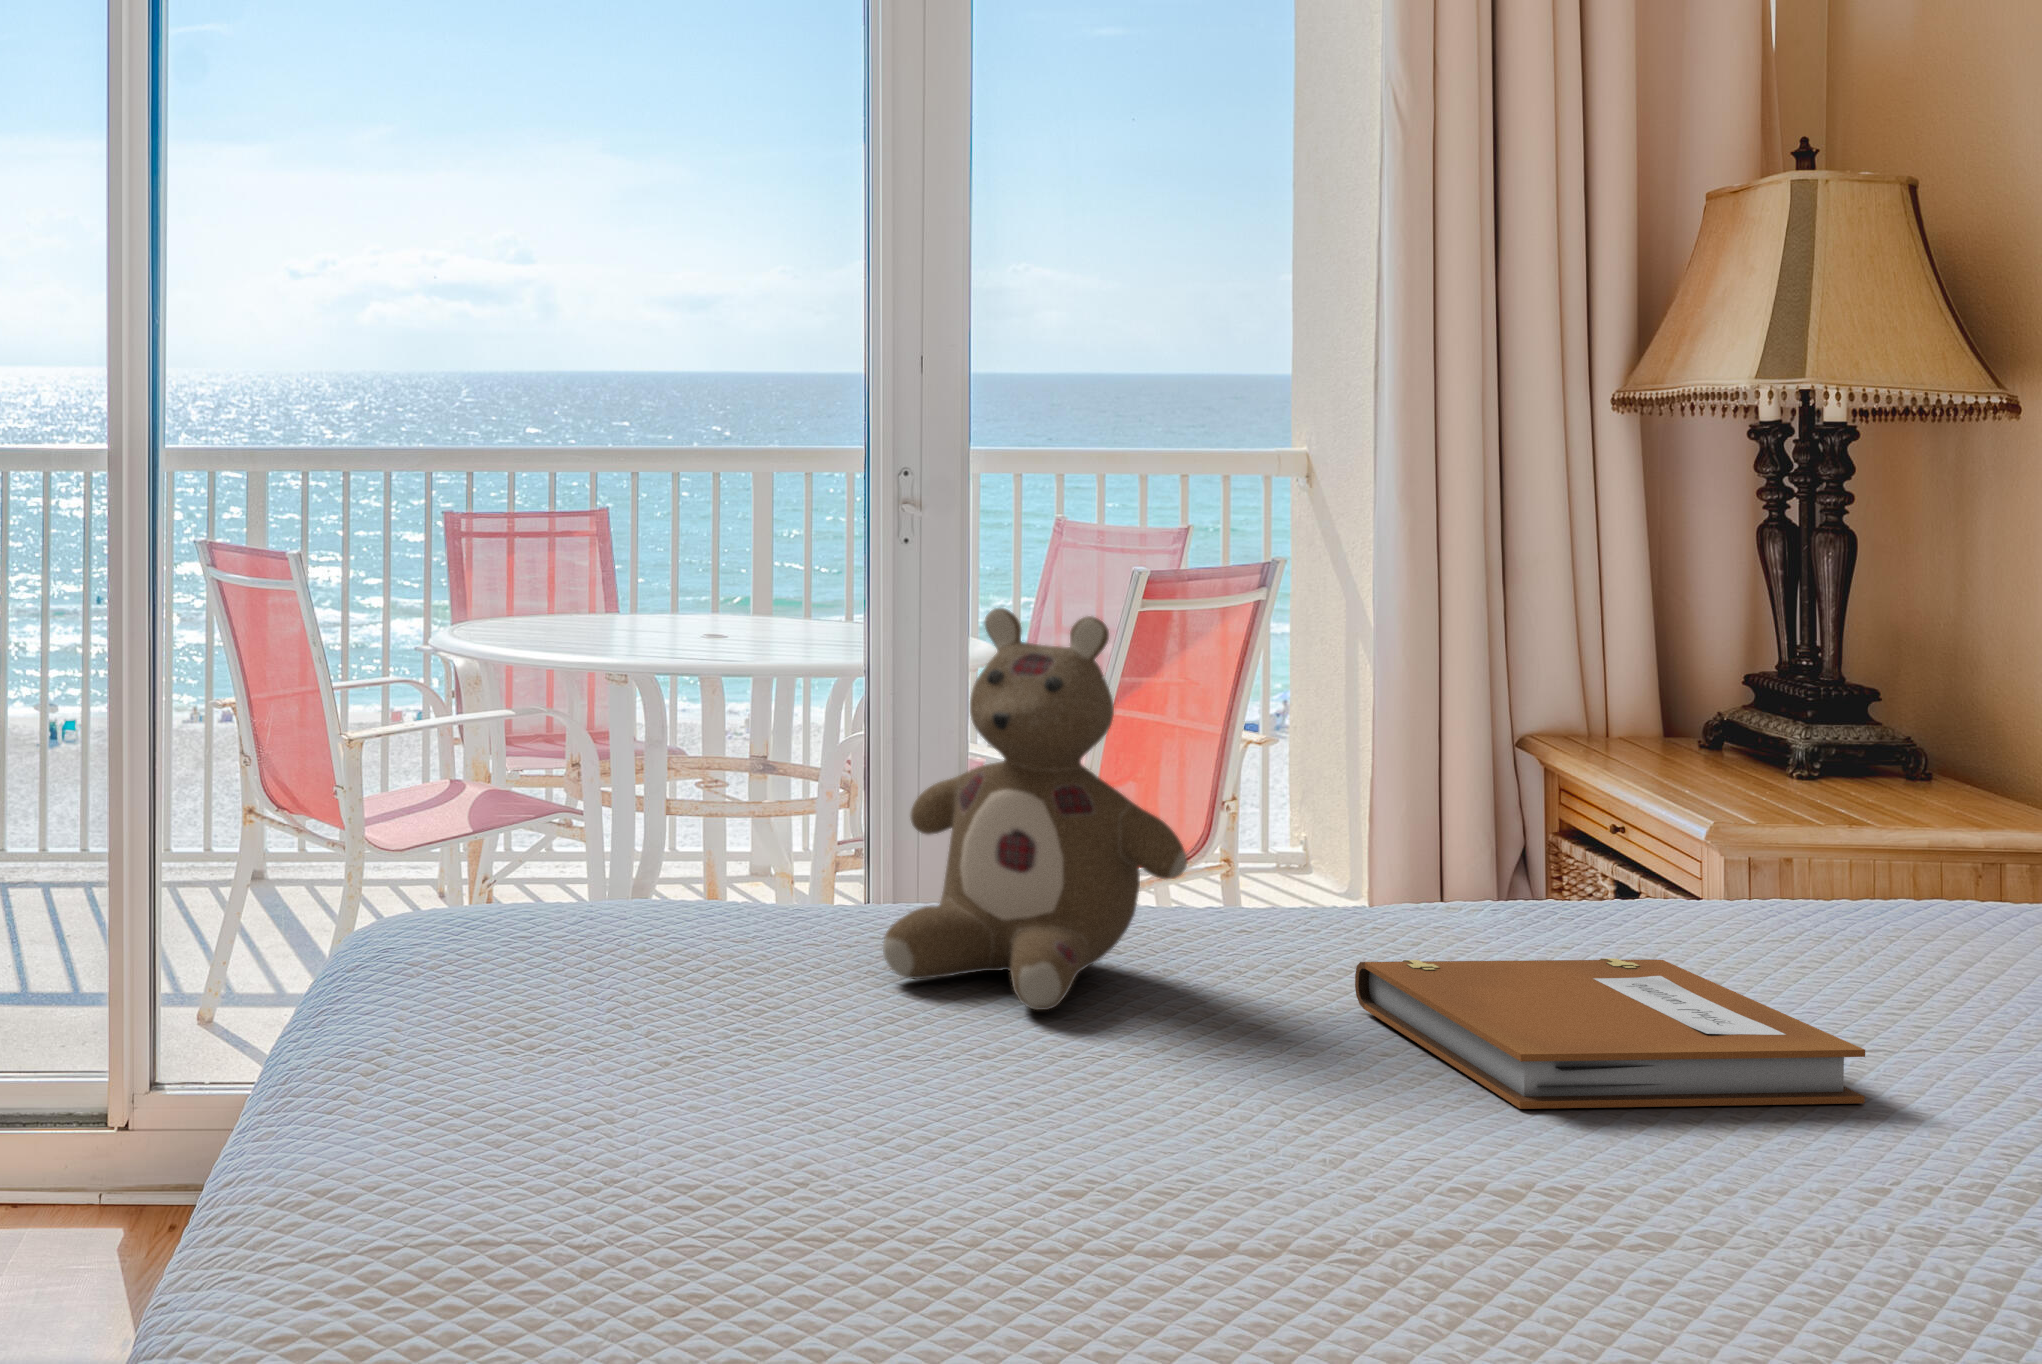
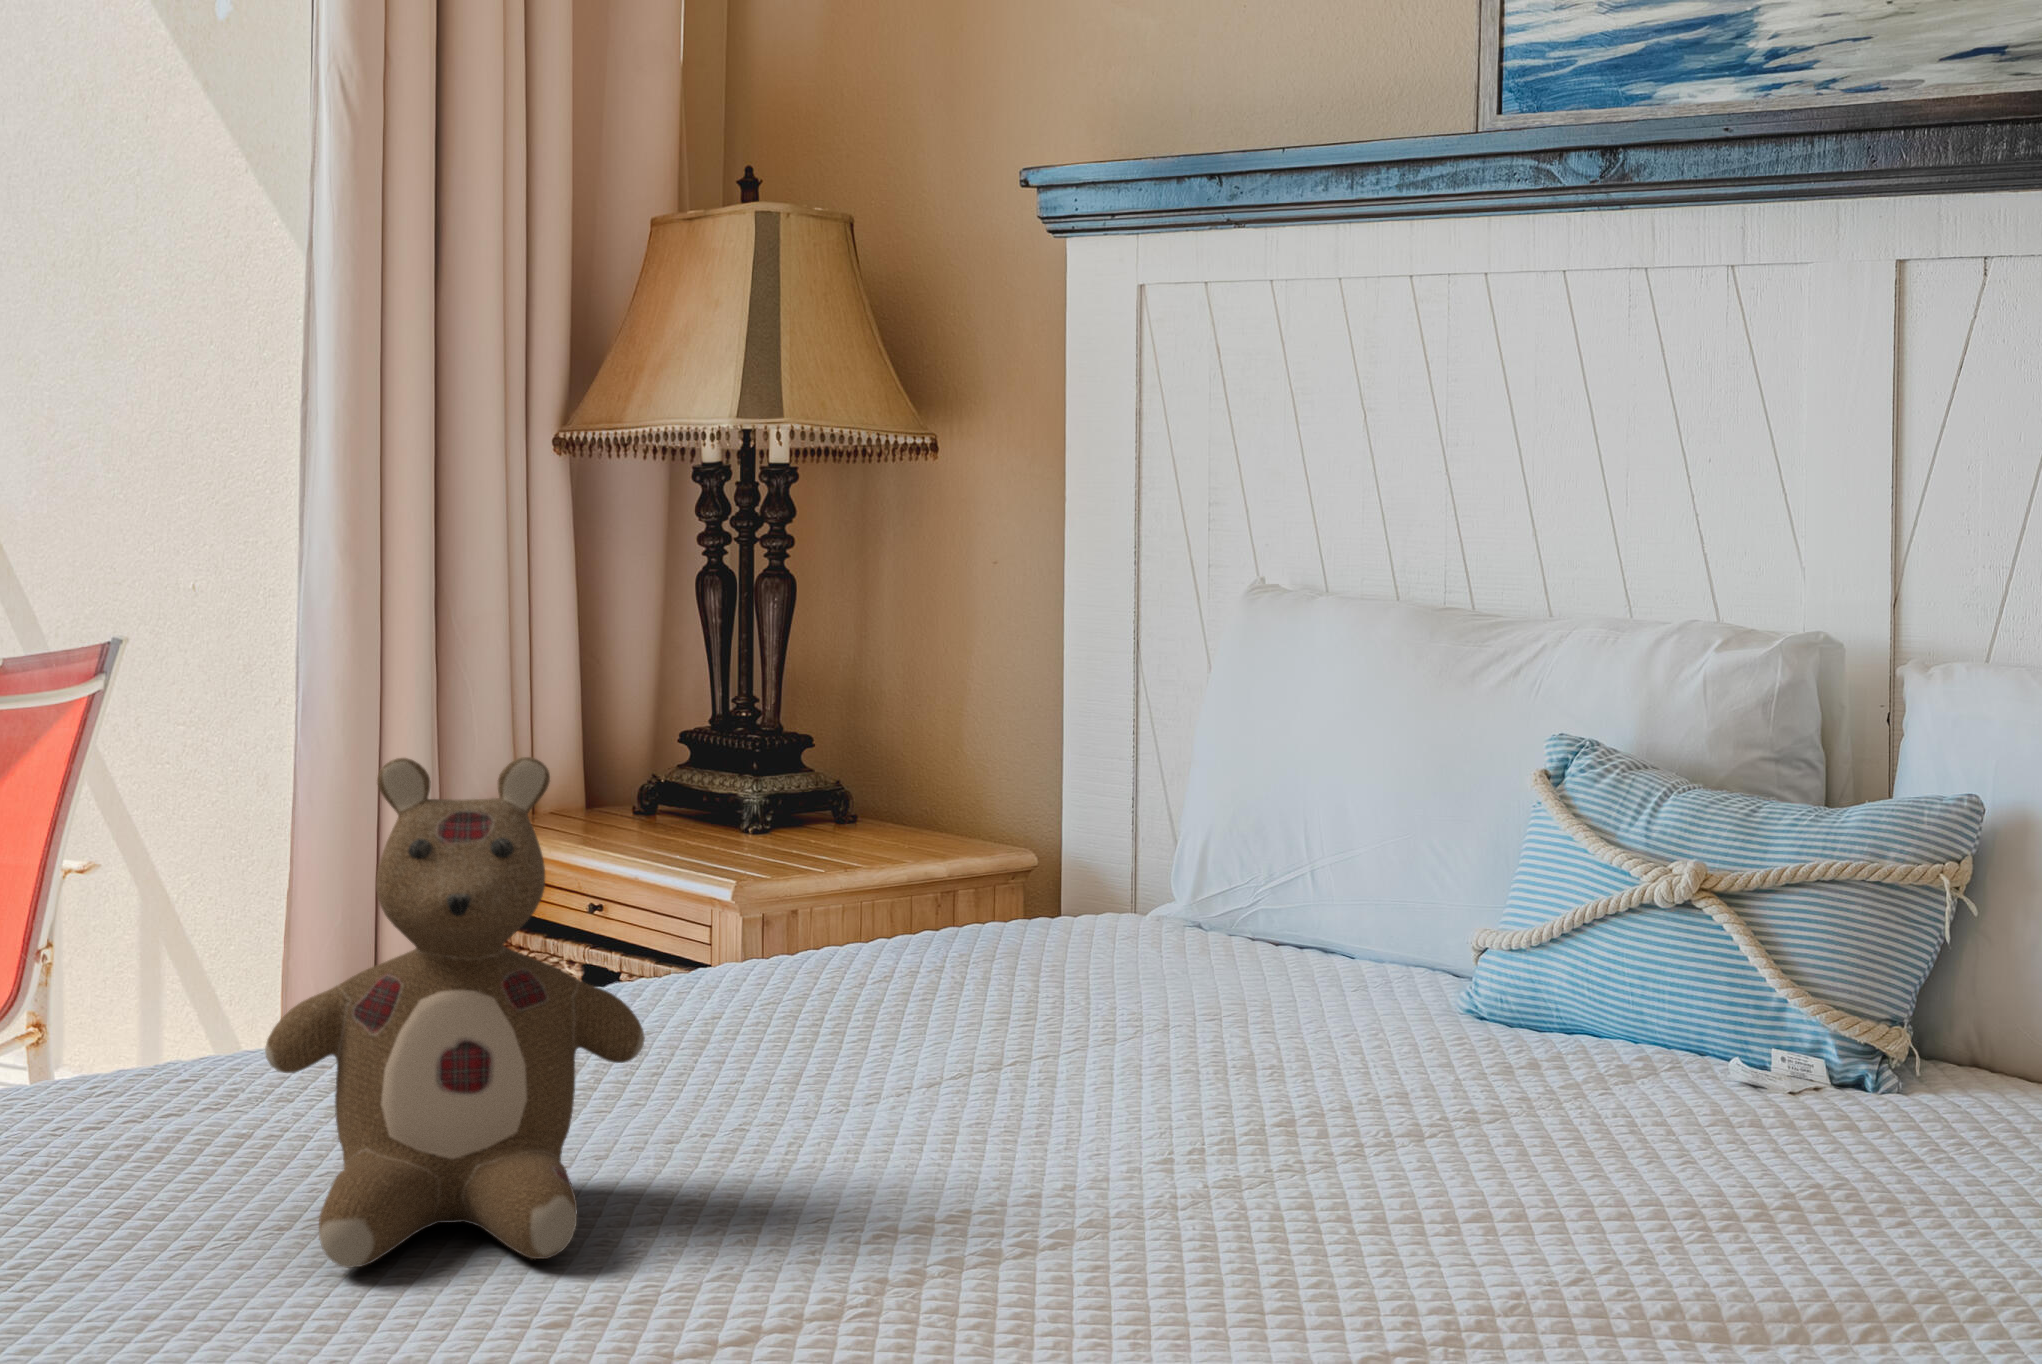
notebook: present [1355,958,1865,1109] -> none [792,1037,1224,1216]

